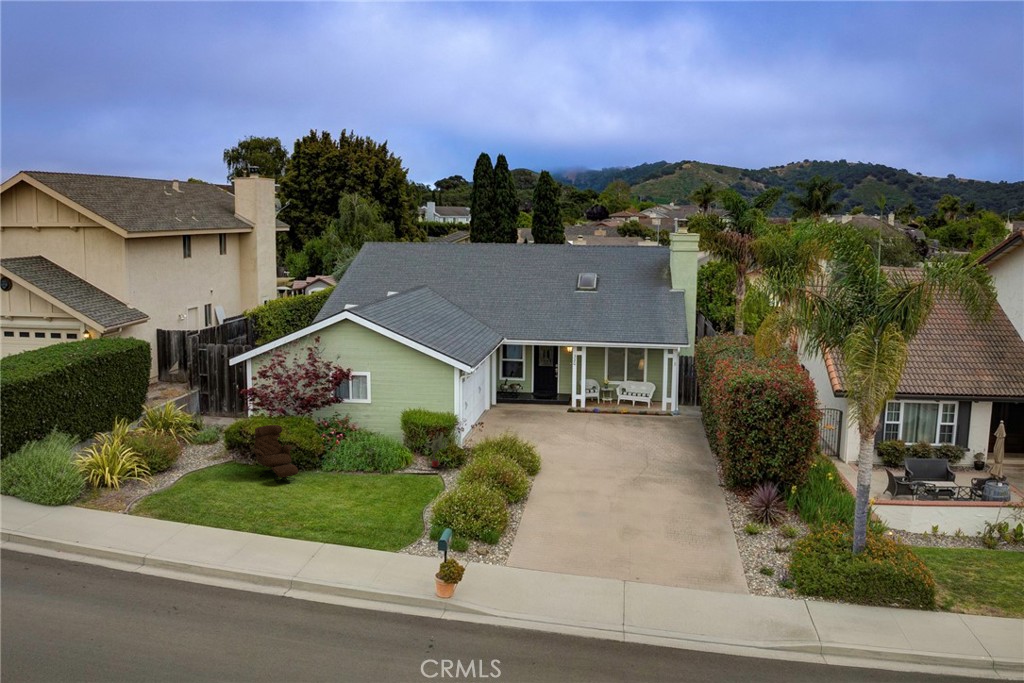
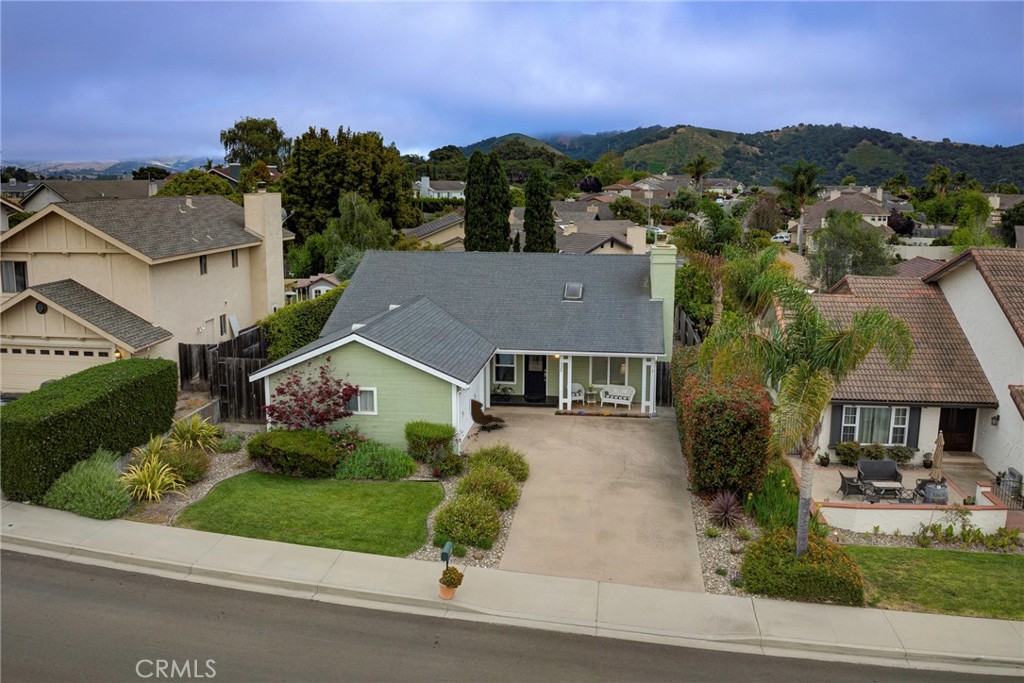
lounge chair: present [253,425,298,483] -> present [471,399,505,432]

